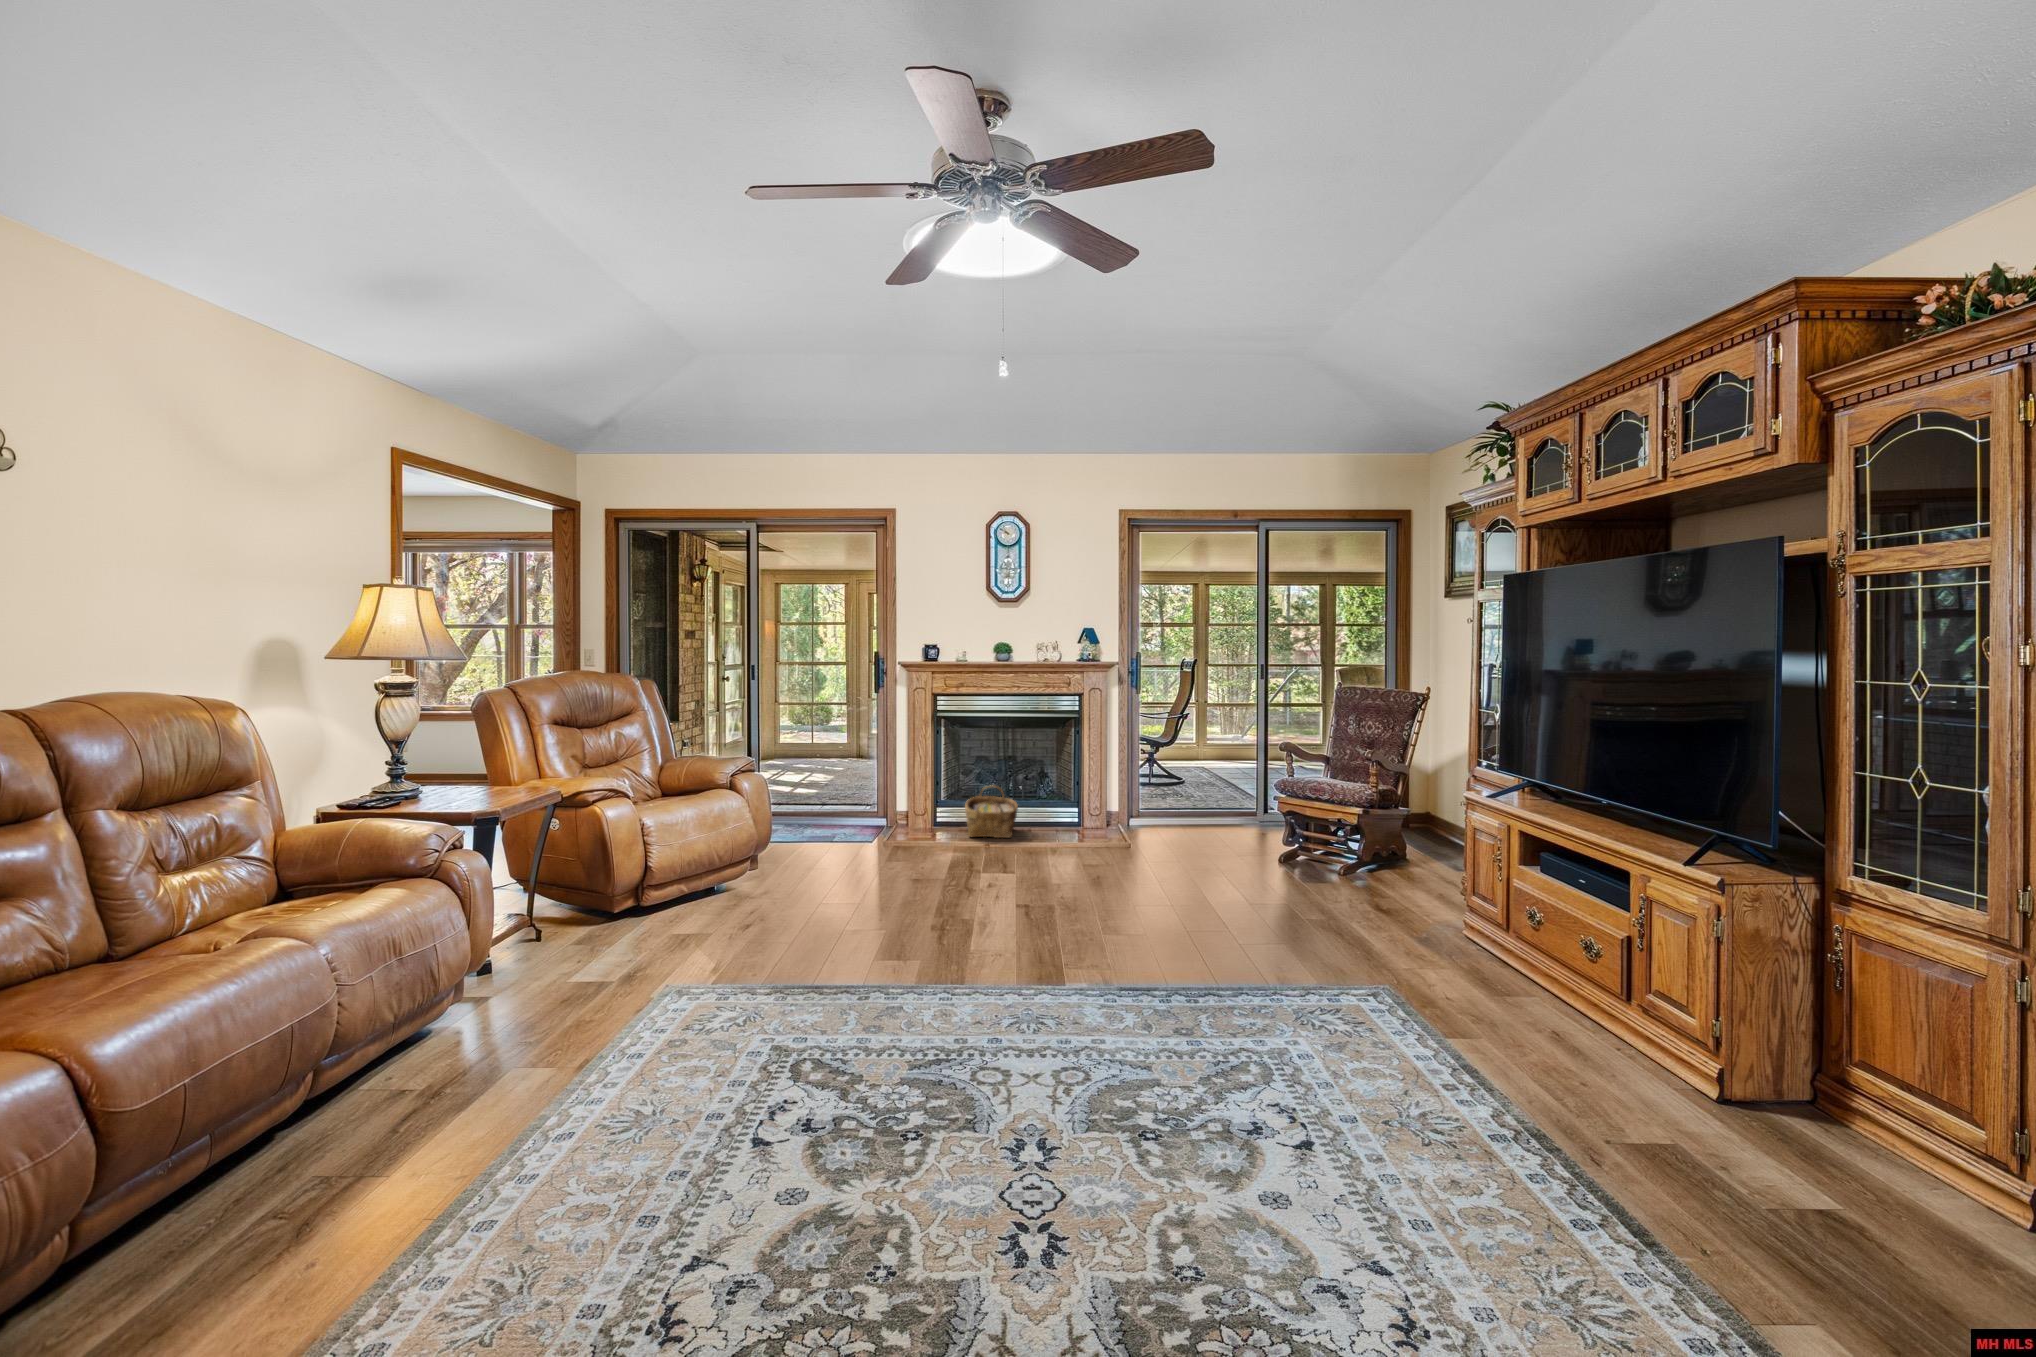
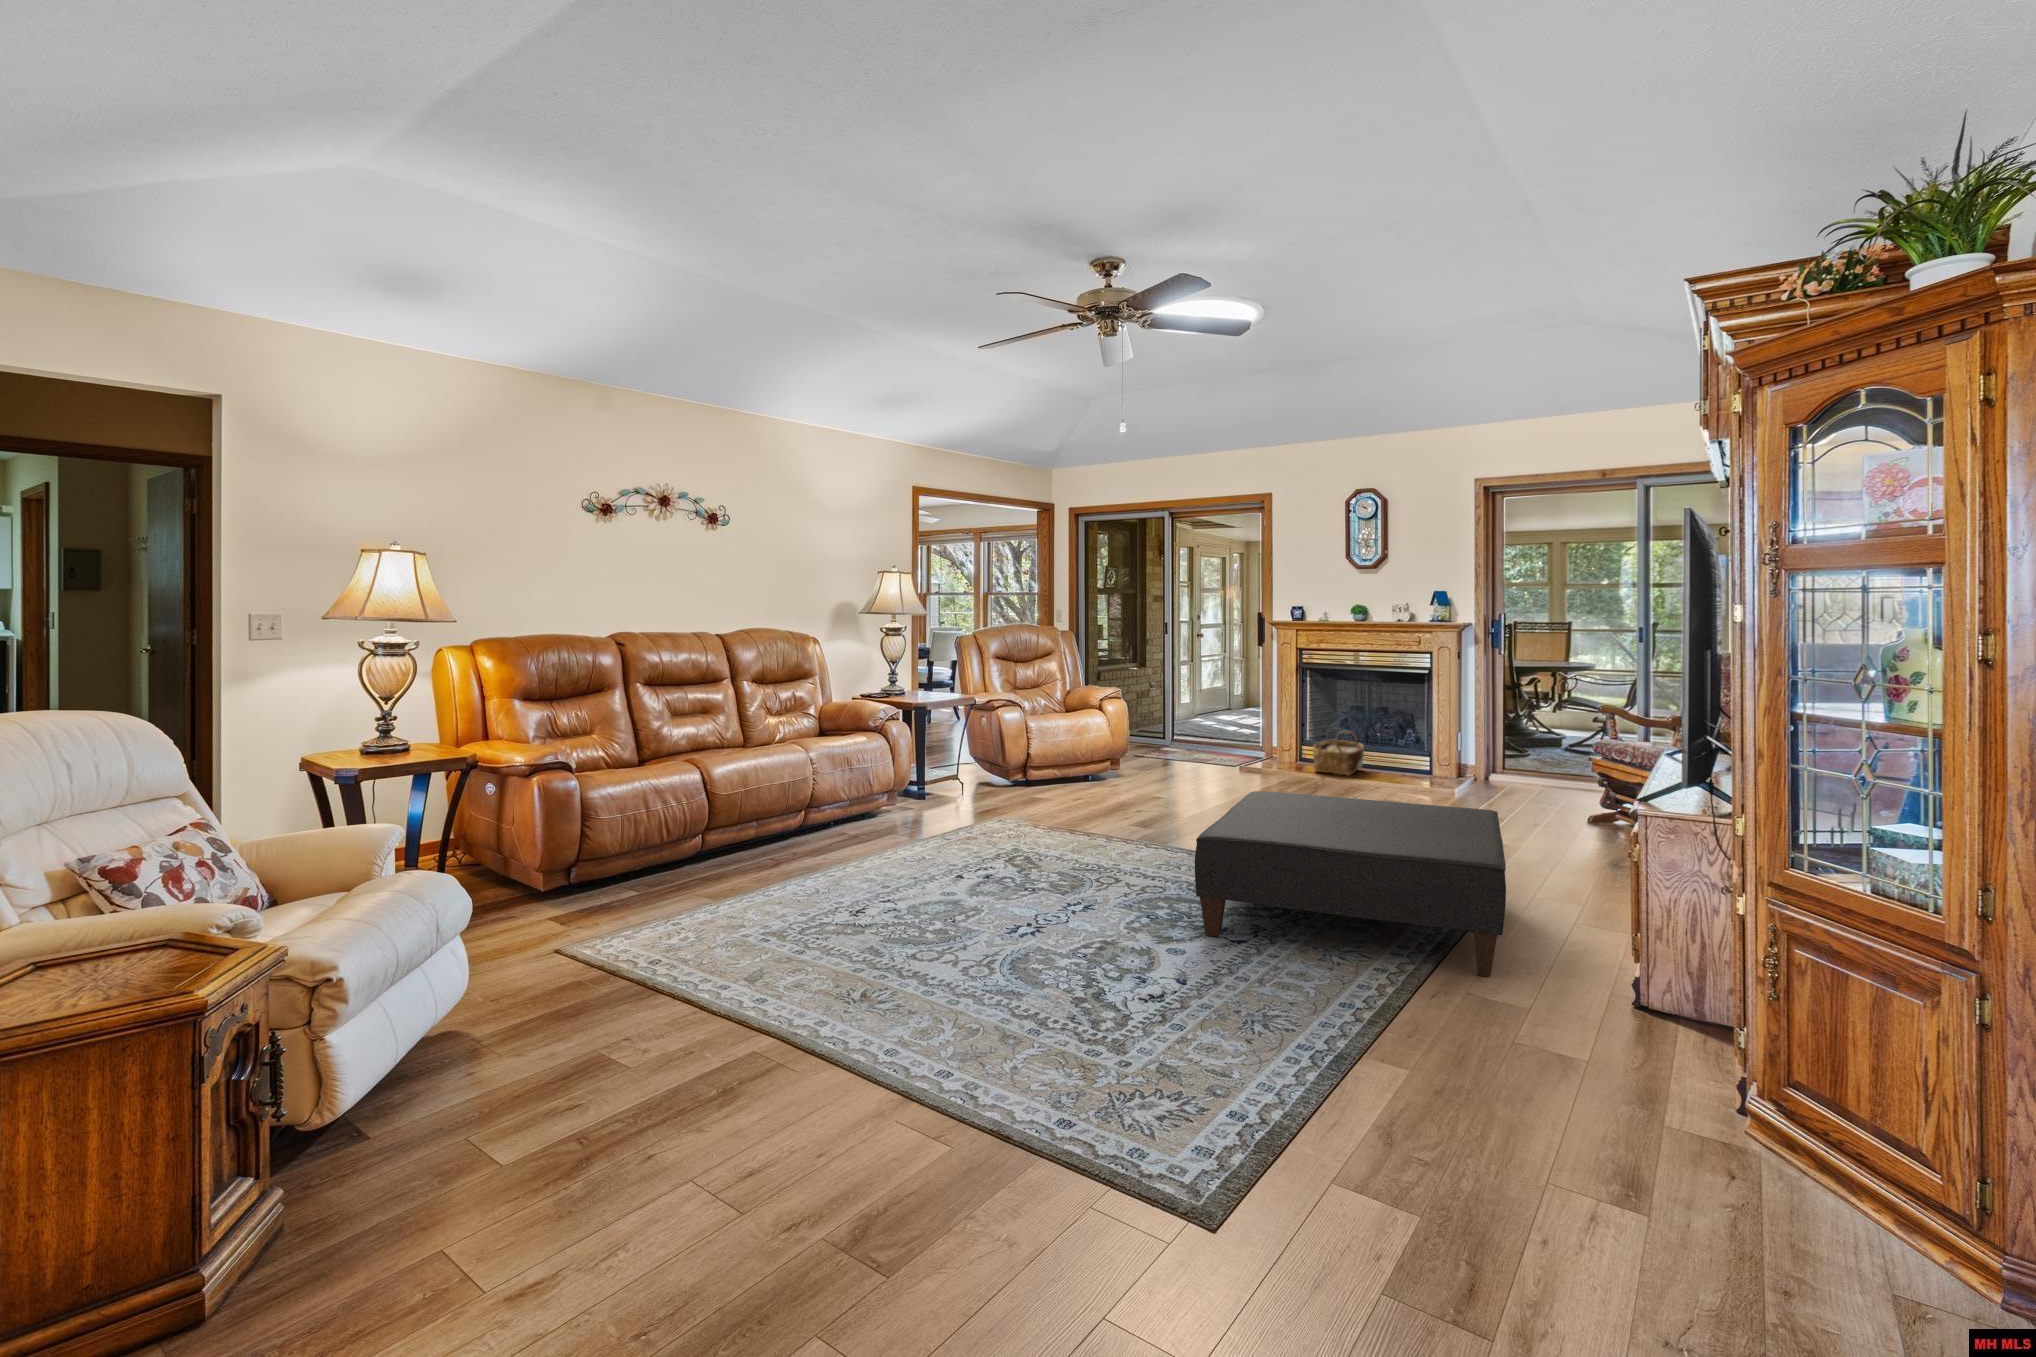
ottoman: none [1118,892,1612,1166] -> present [1195,791,1506,977]

